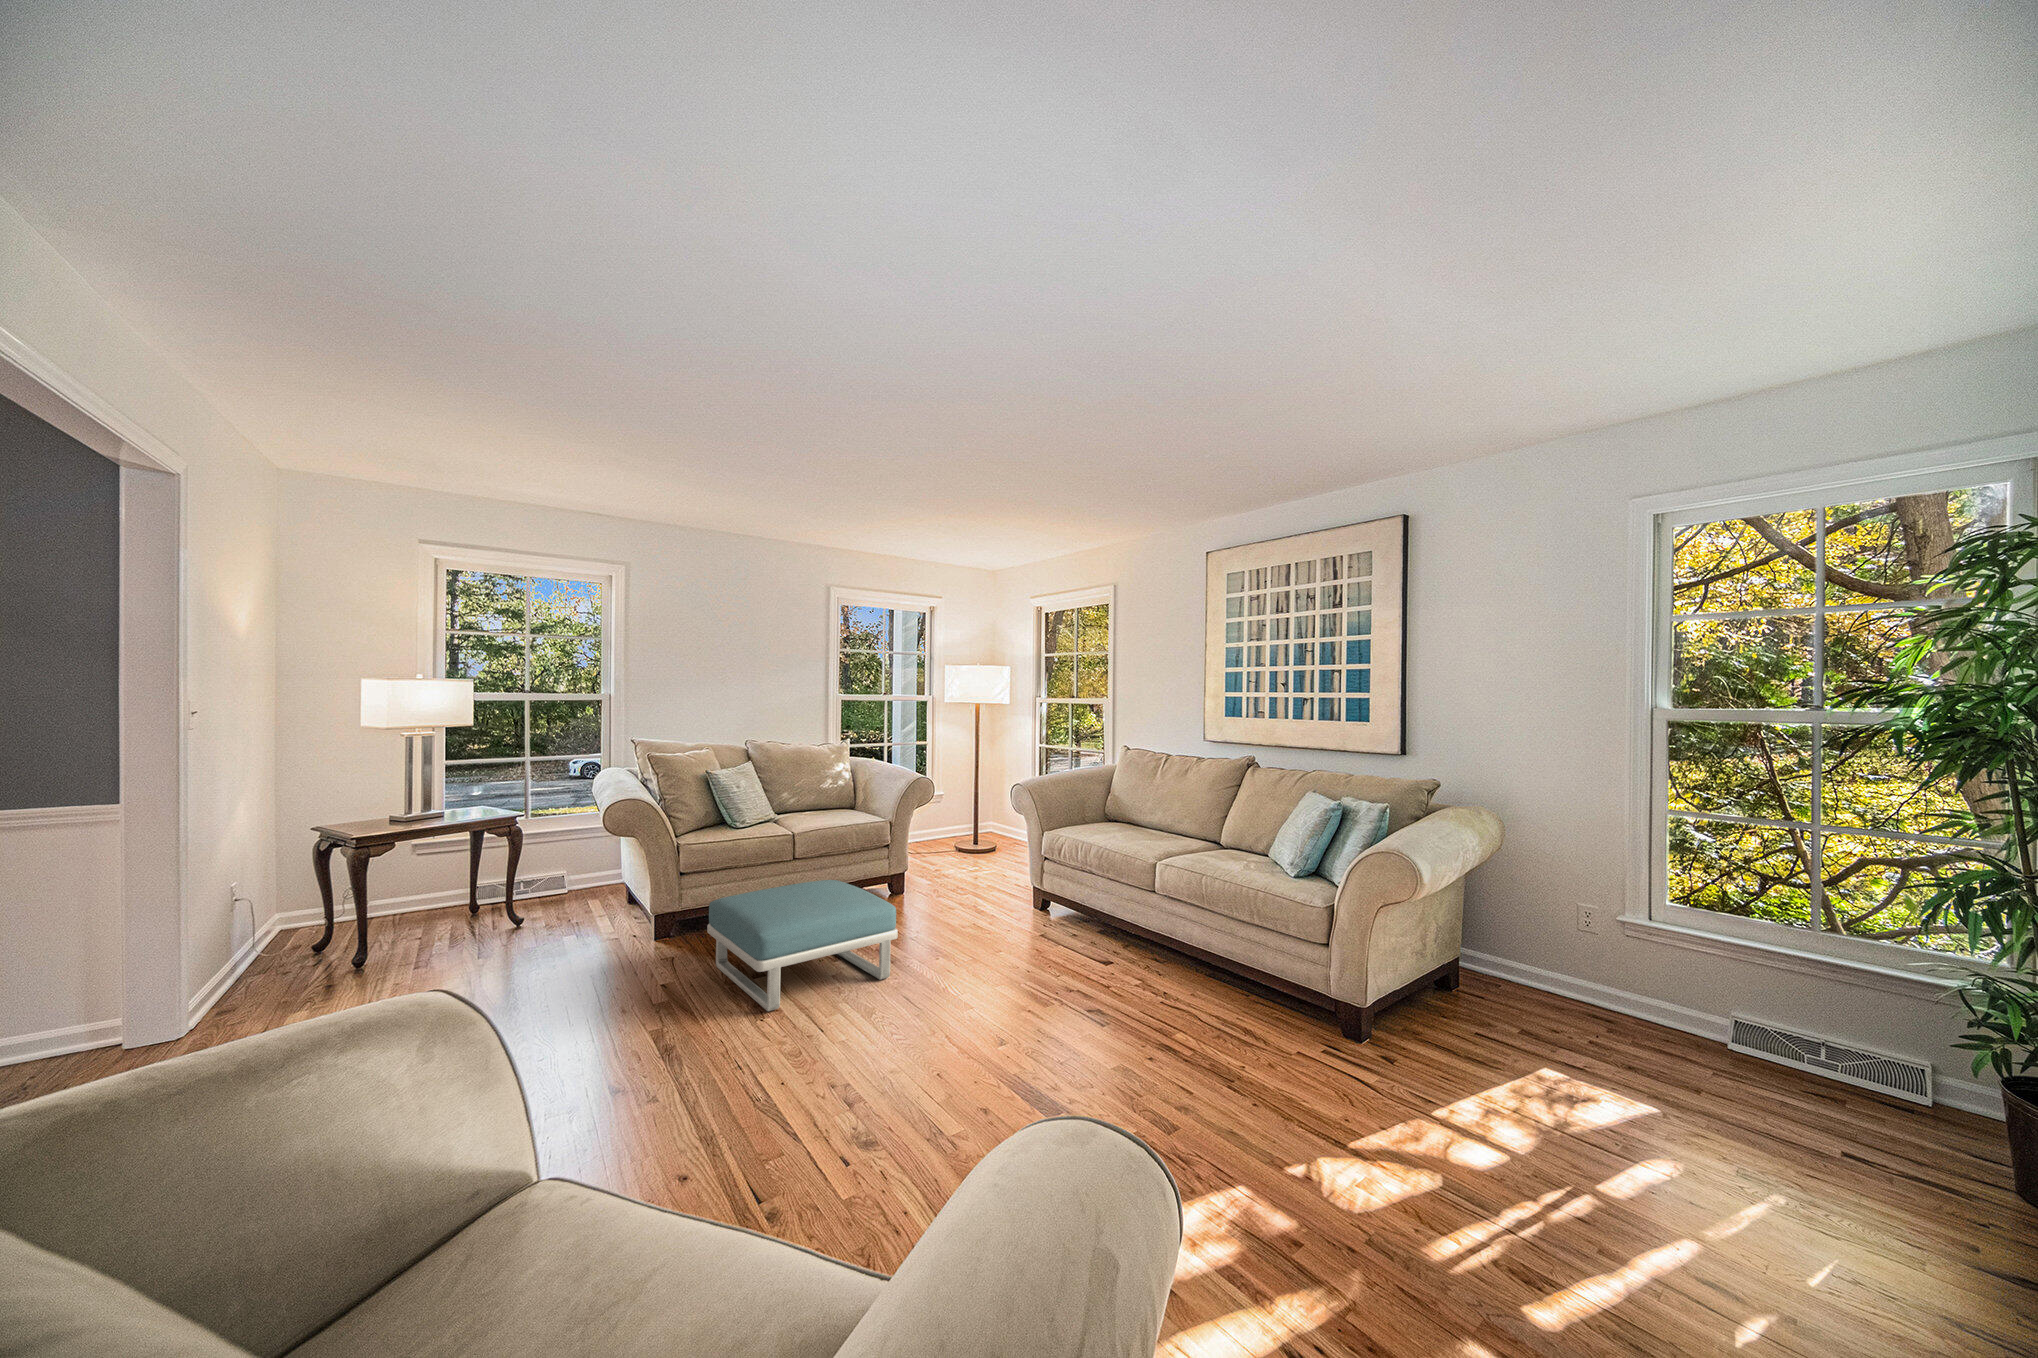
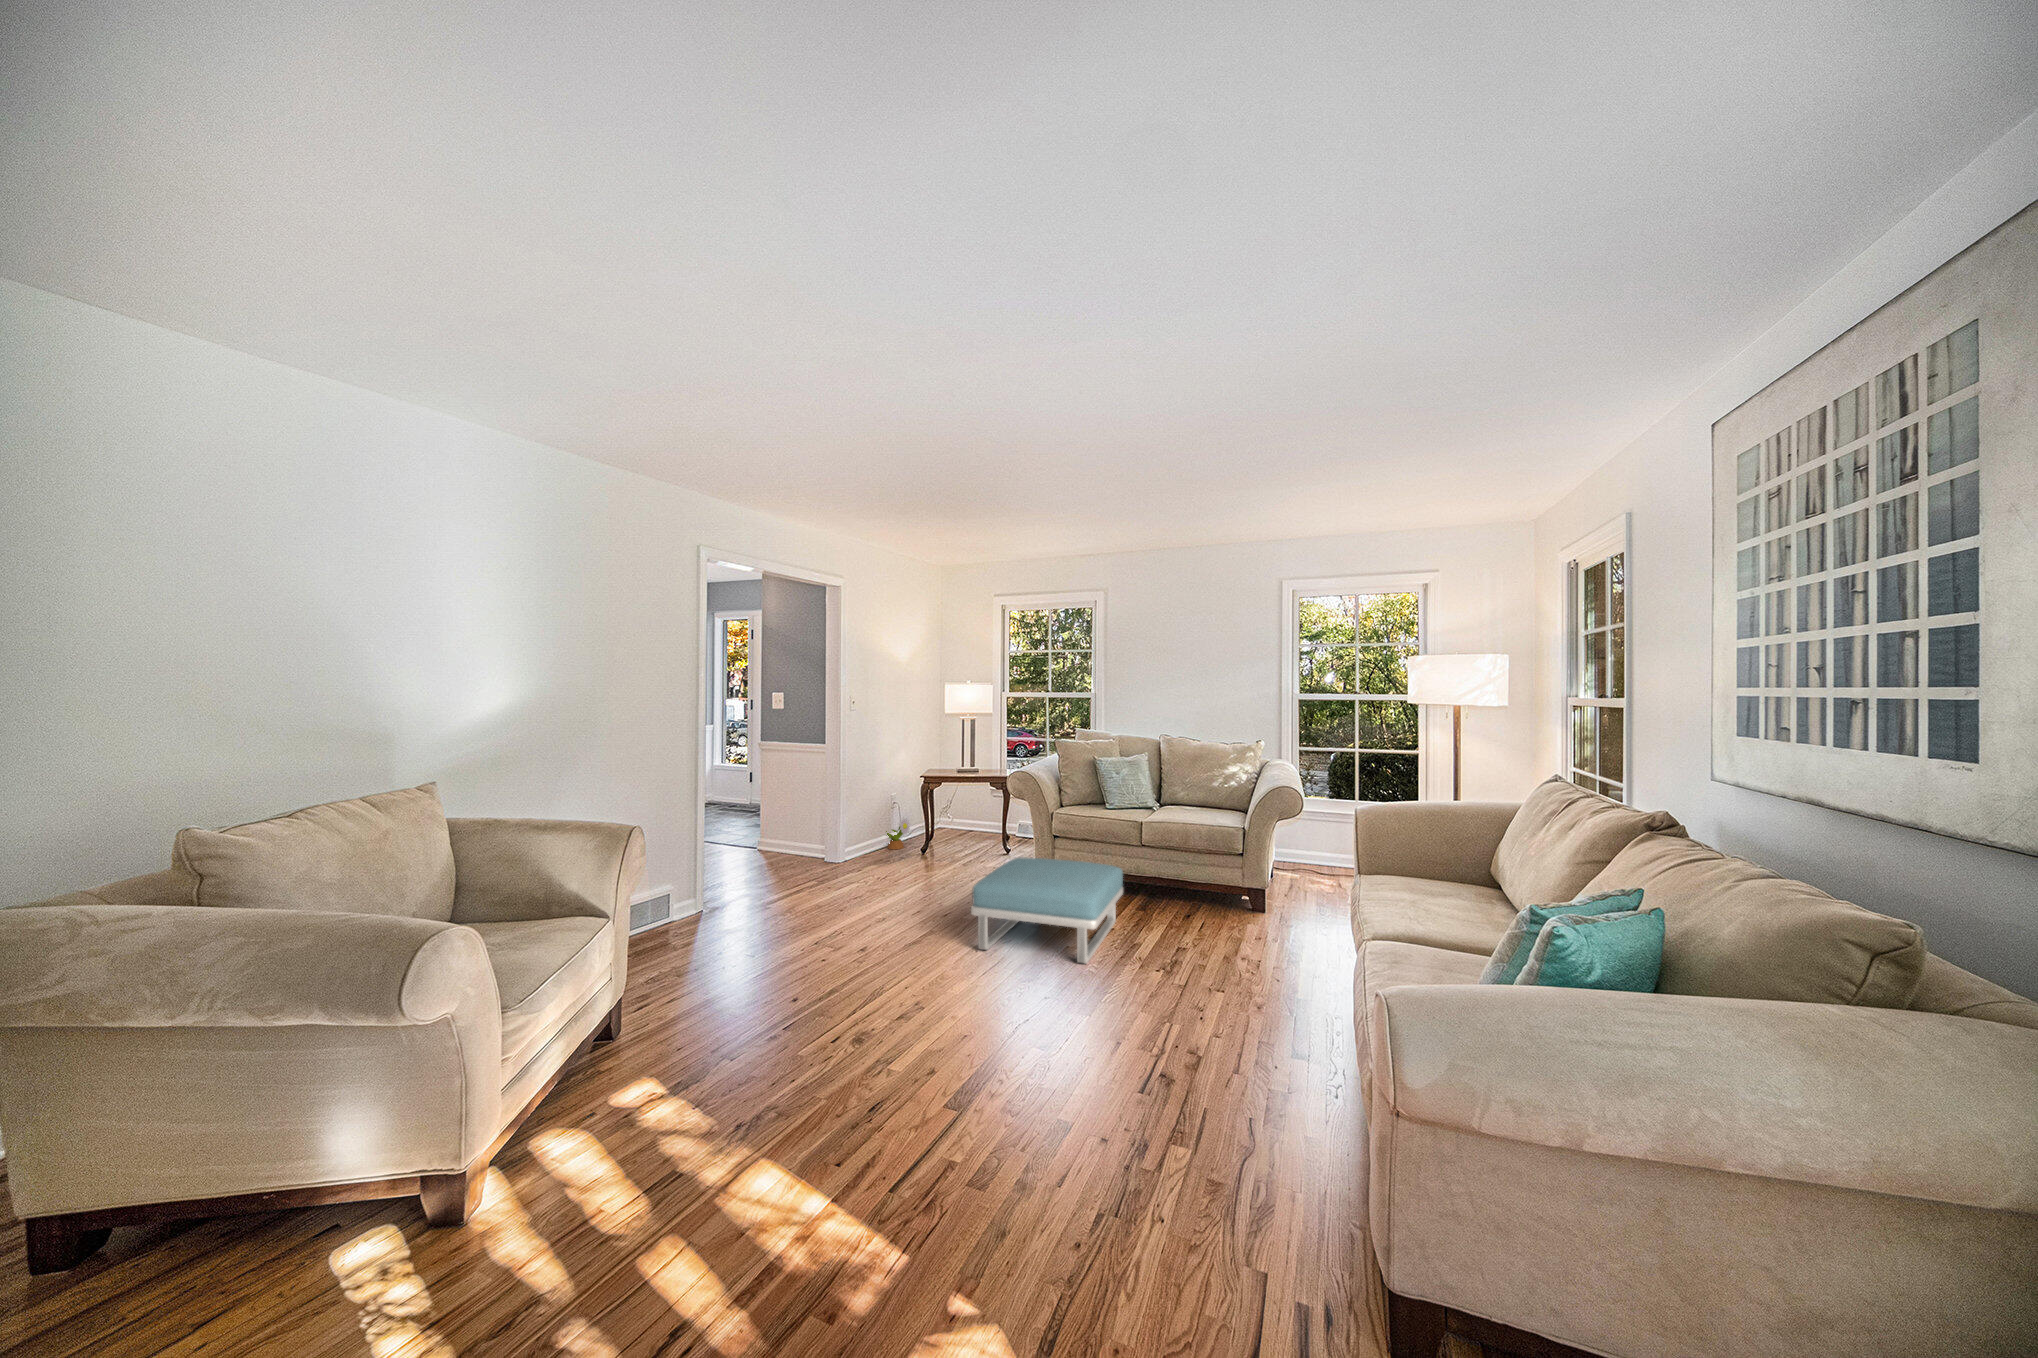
decorative plant: none [246,911,321,975] -> present [886,818,910,849]

